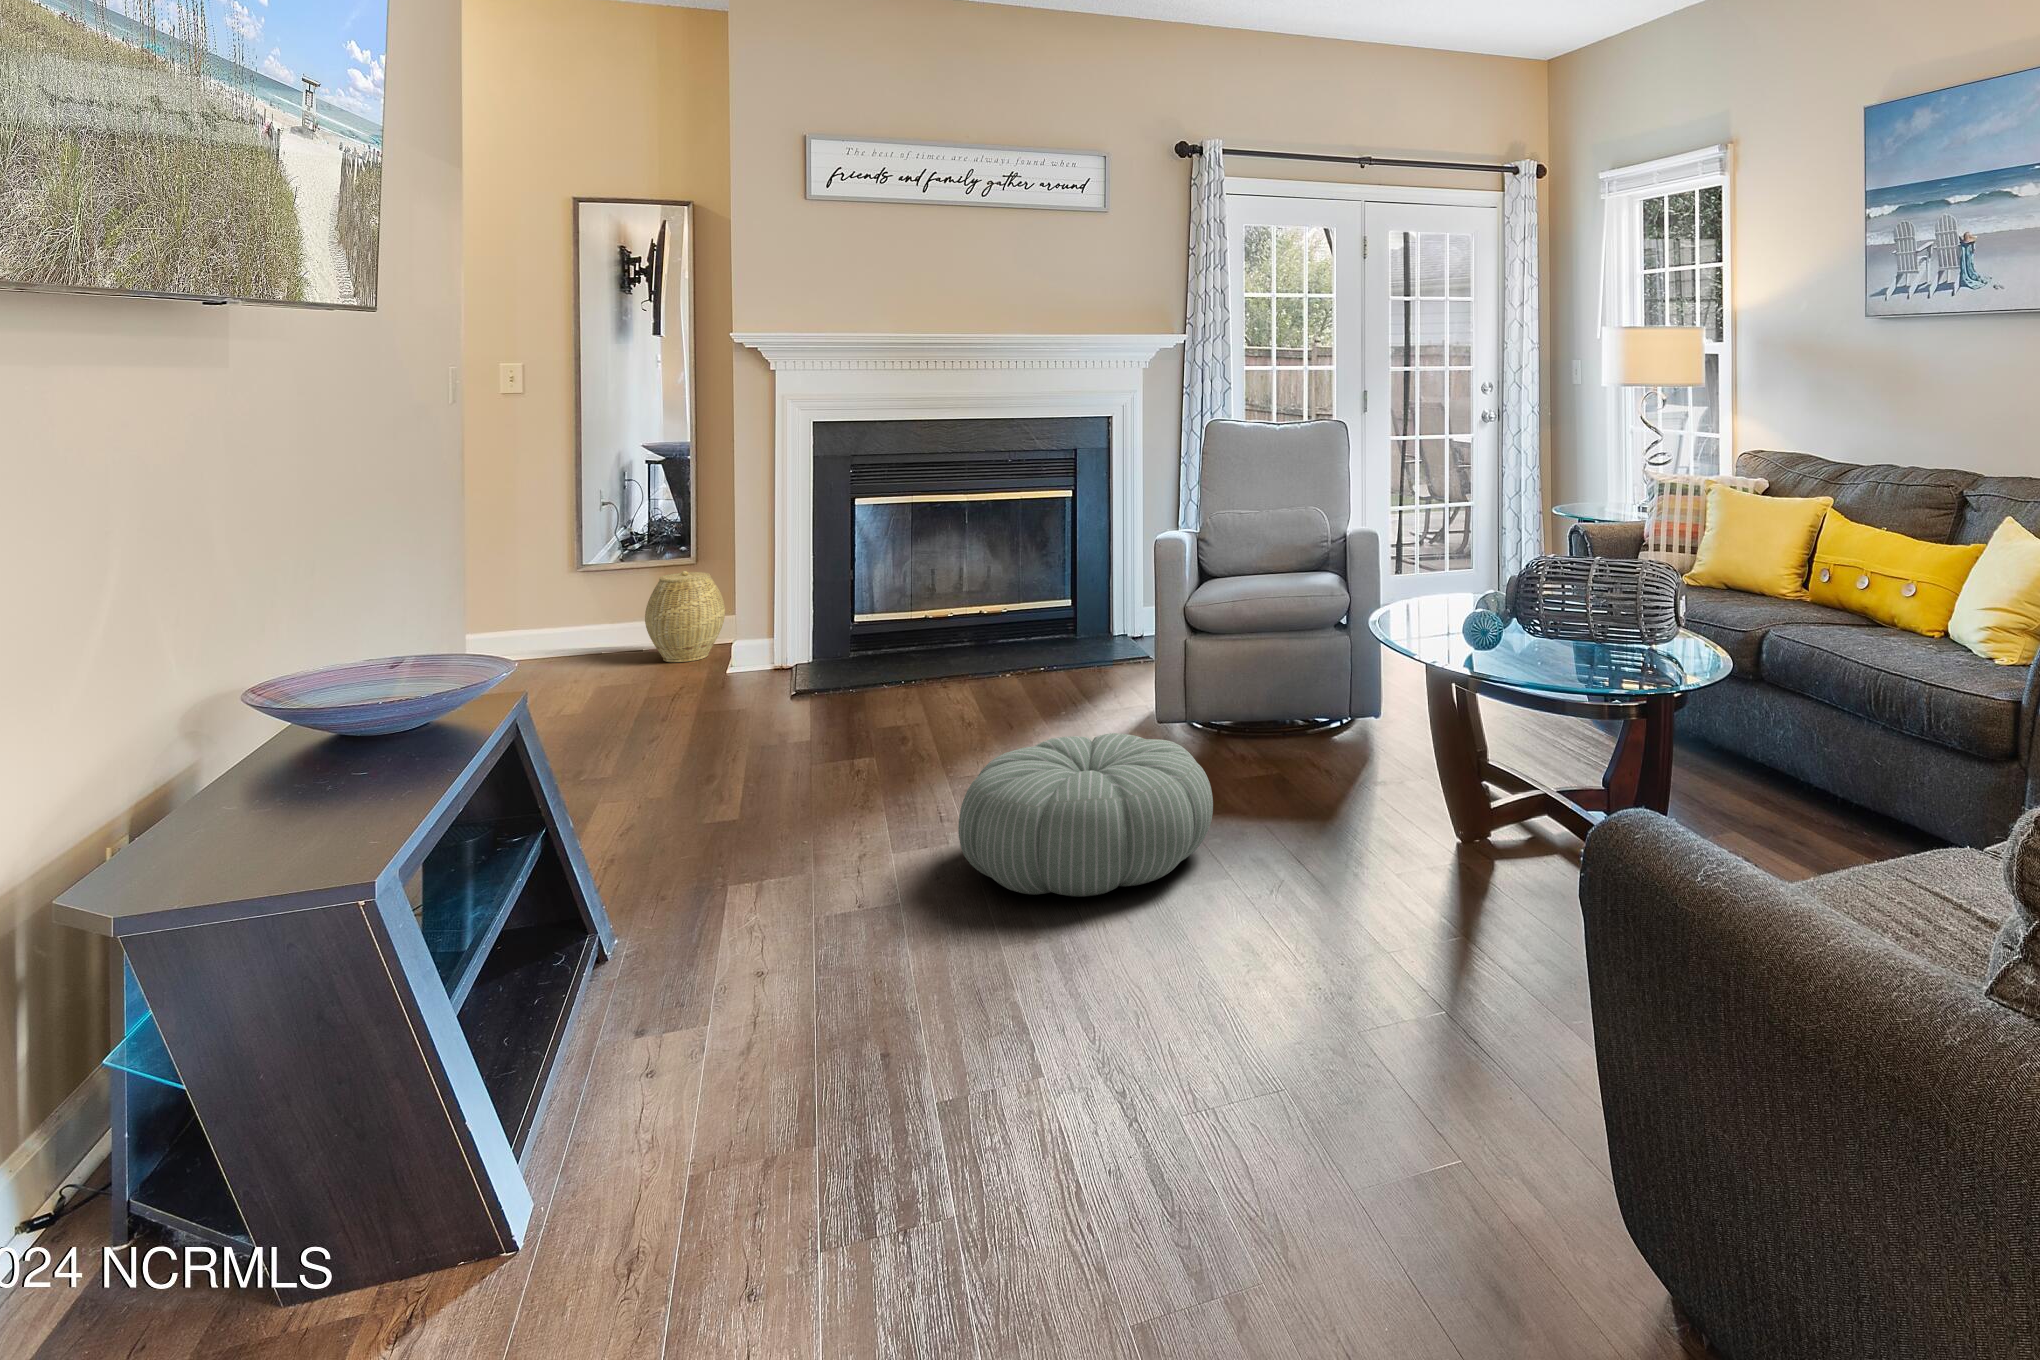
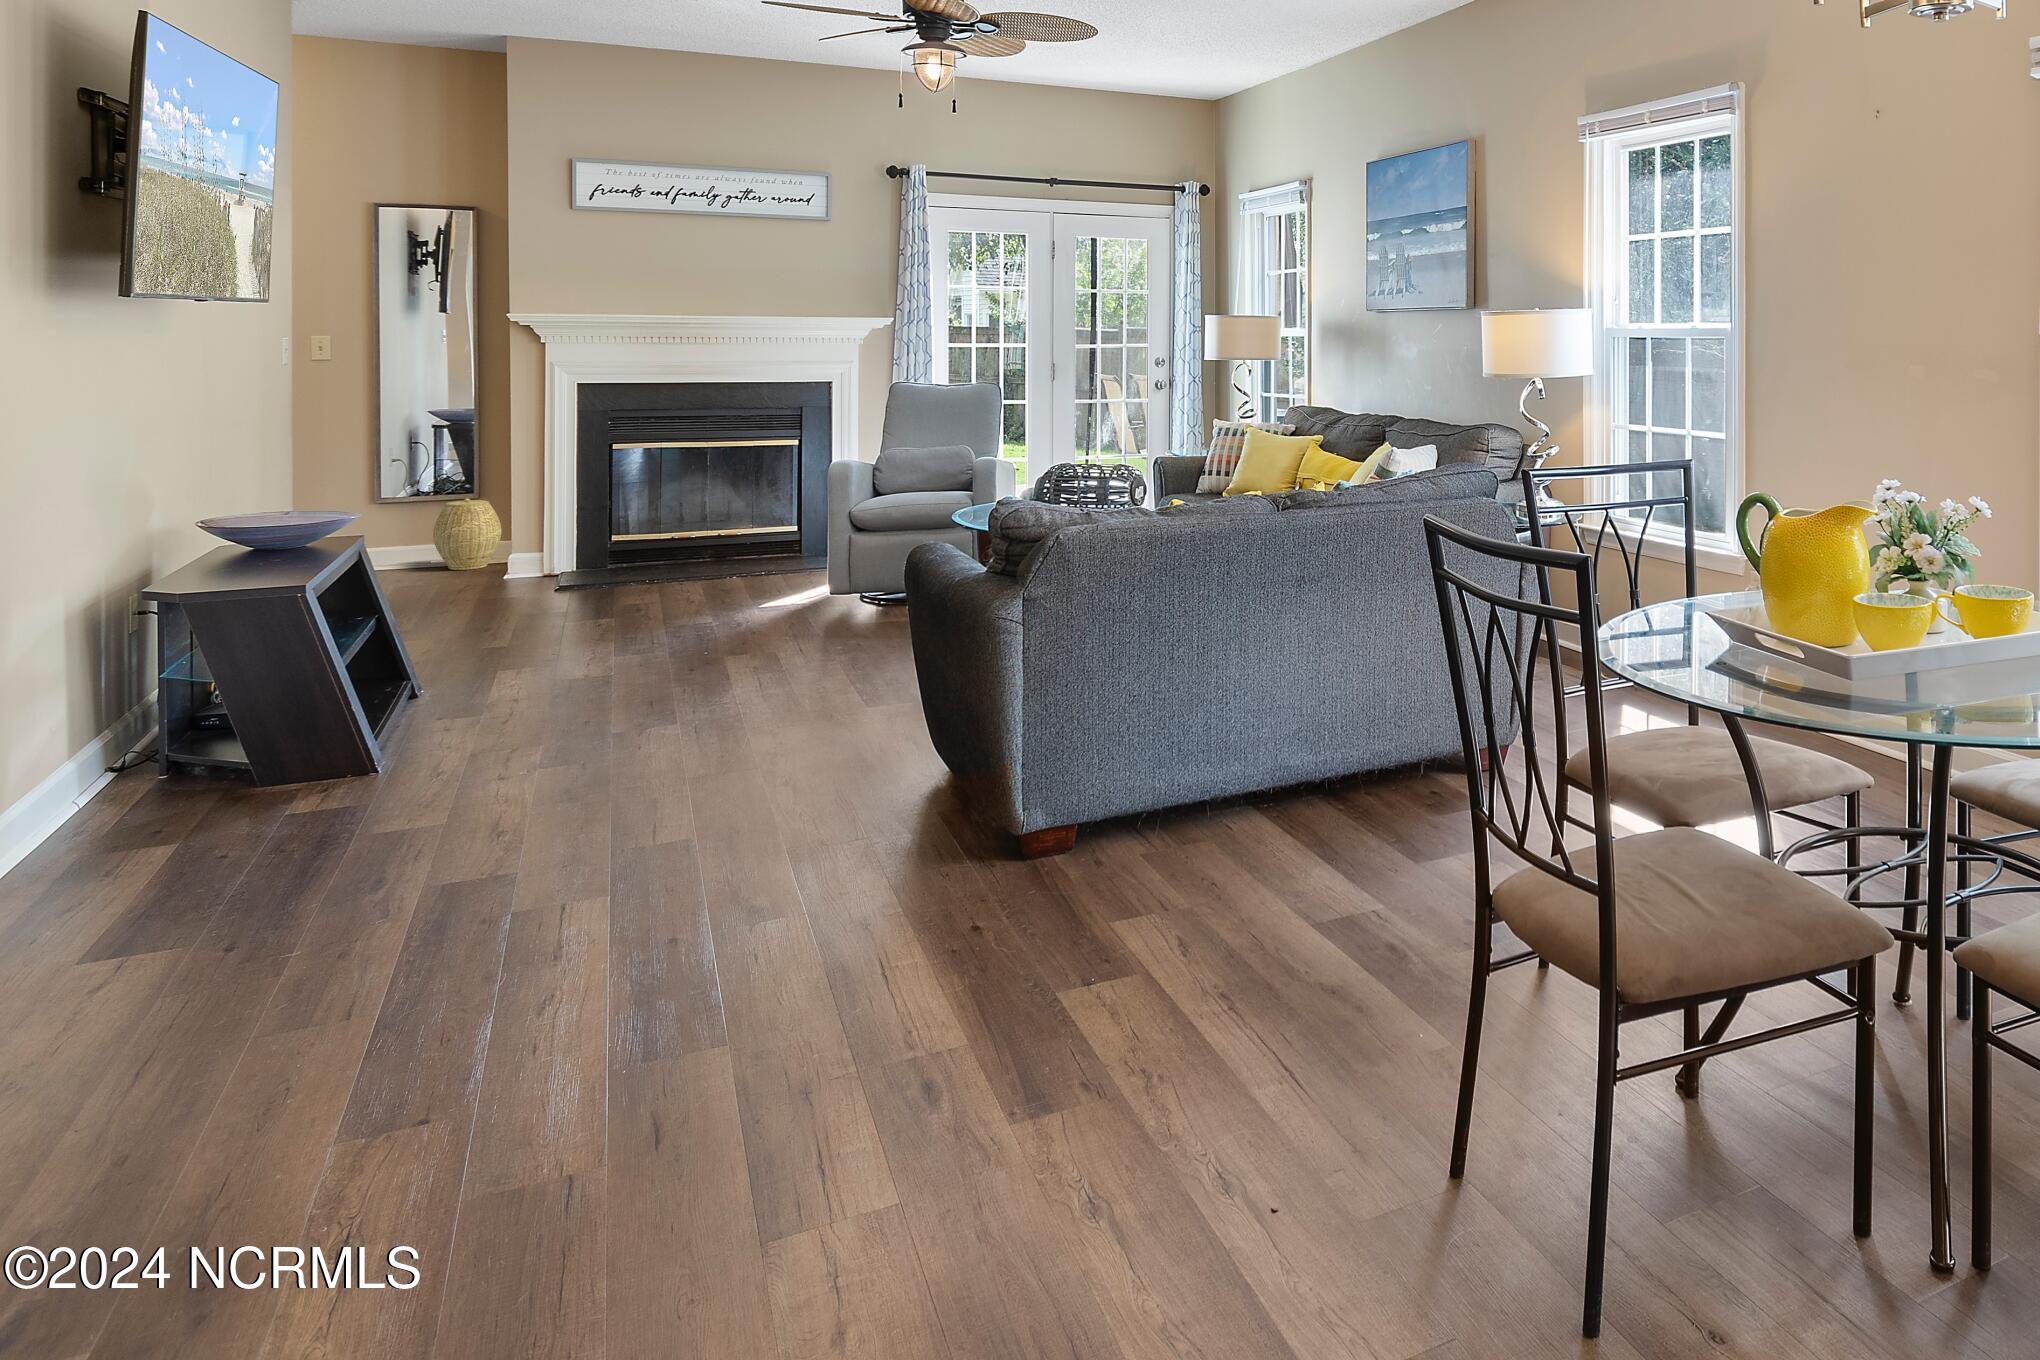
pouf: present [958,733,1213,897] -> none [669,585,845,673]

